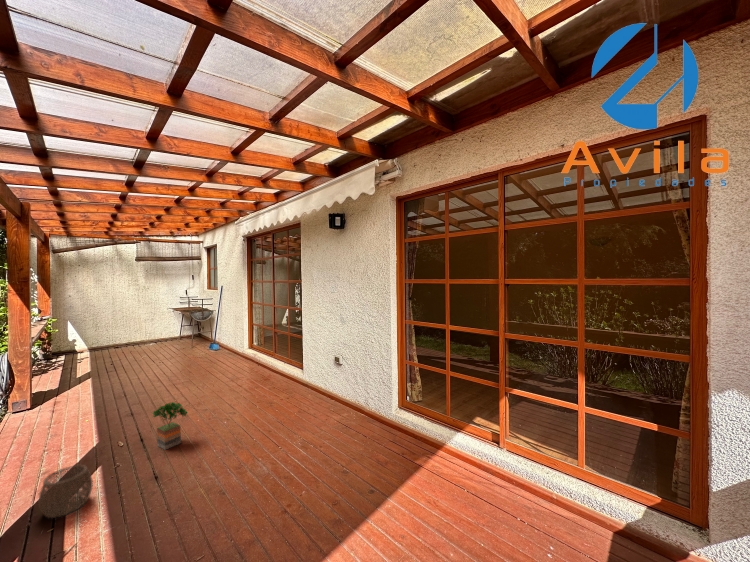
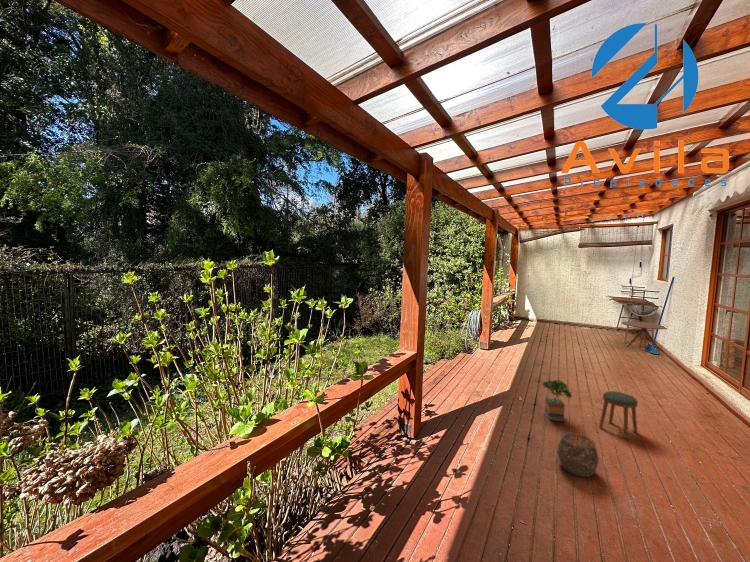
round table: none [189,327,225,353] -> present [622,321,667,352]
stool: none [213,390,241,432] -> present [599,391,637,439]
woven basket: present [38,465,93,518] -> present [557,433,599,477]

